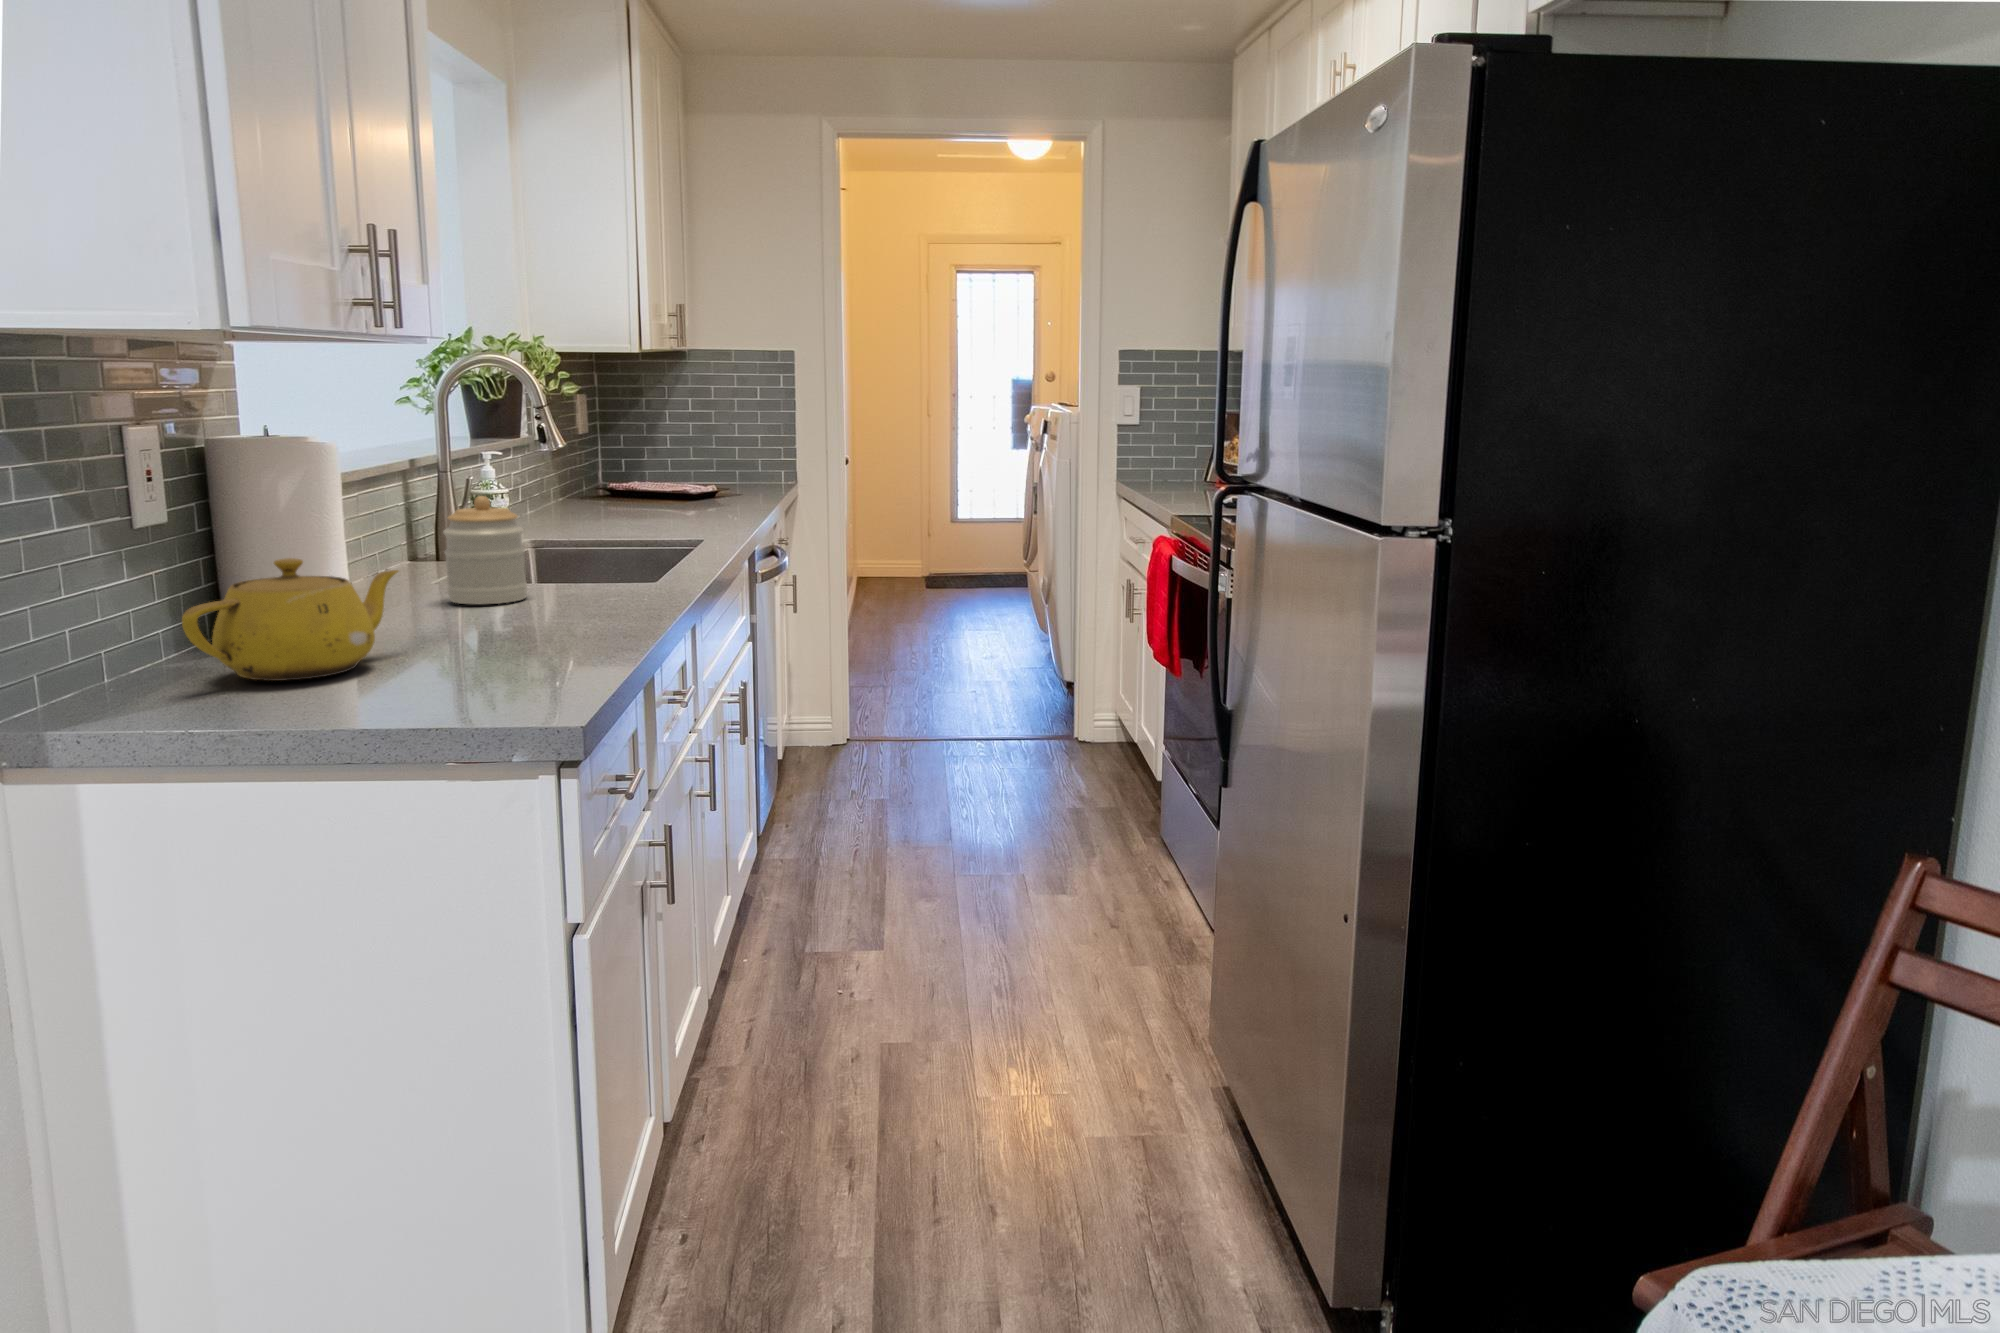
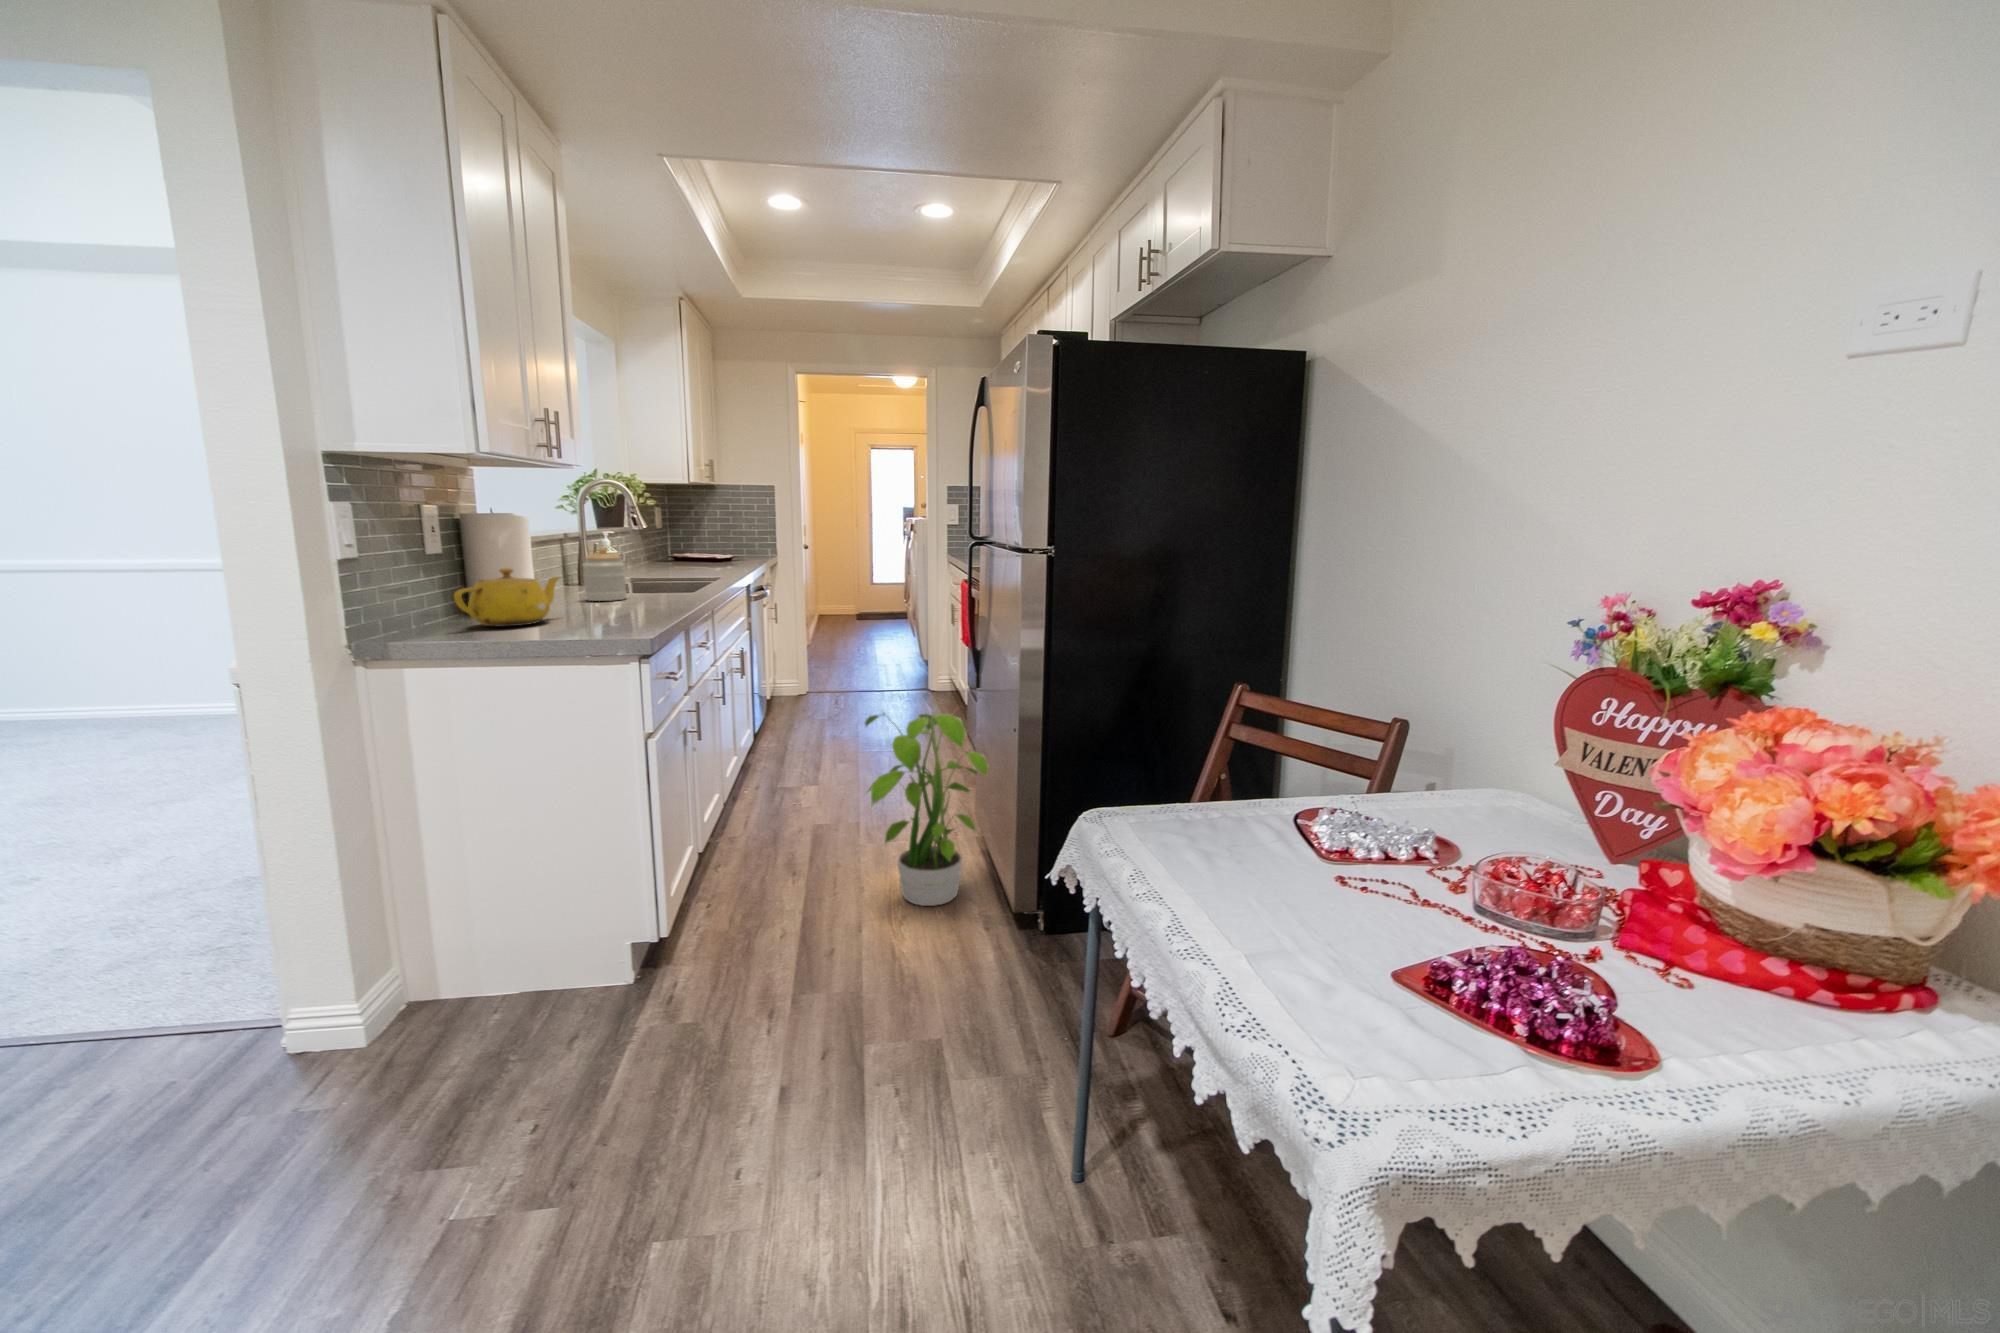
potted plant: none [1000,828,1273,1262] -> present [865,713,989,906]

